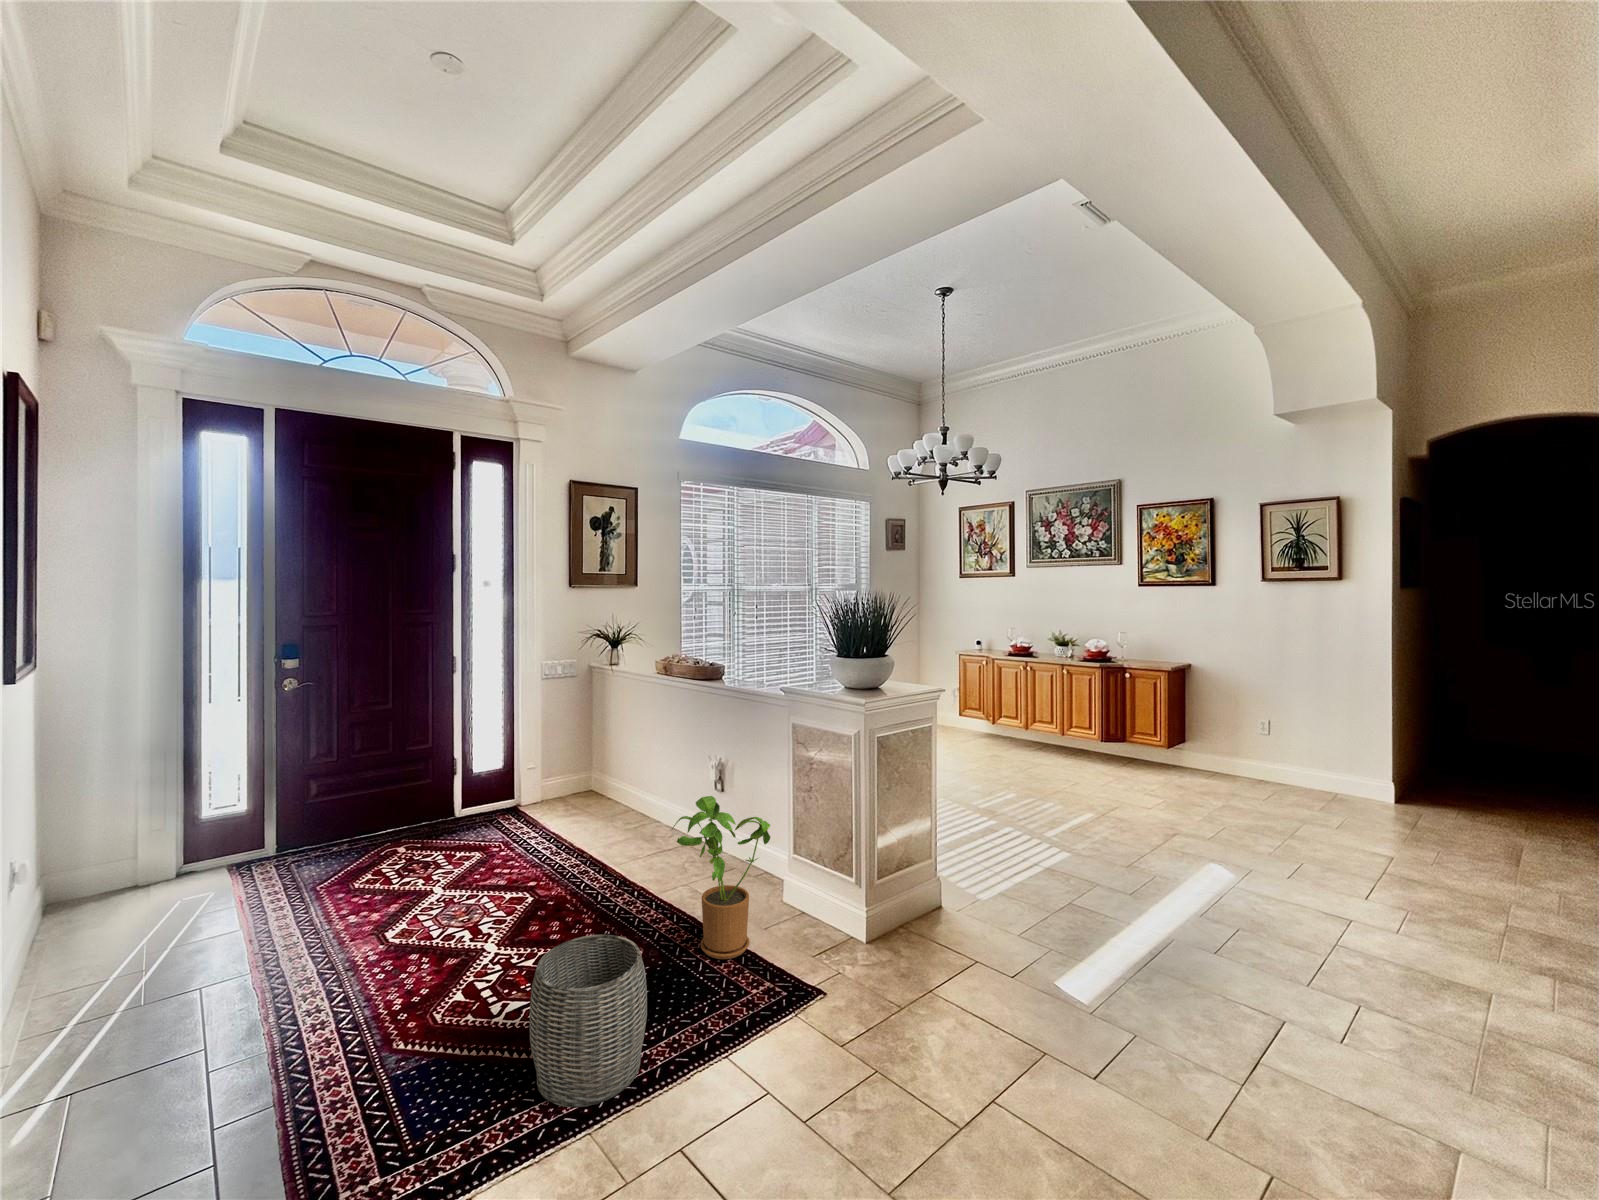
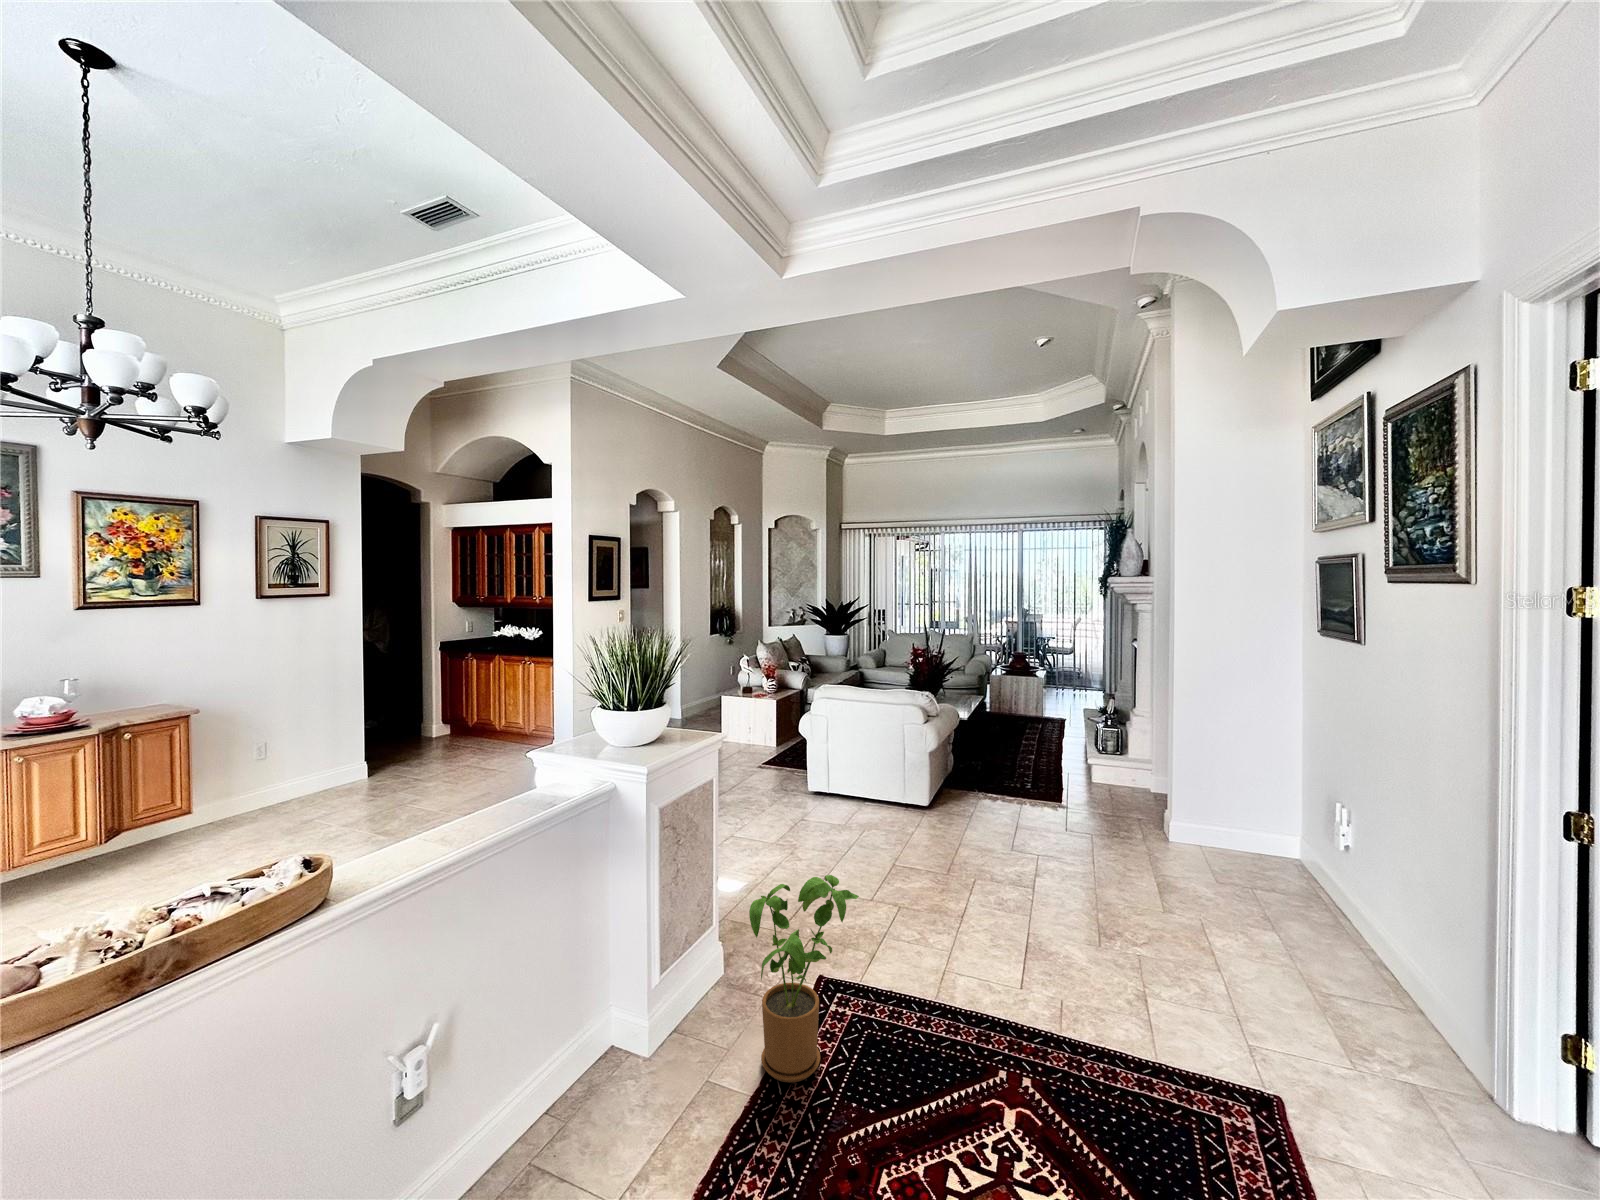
woven basket: present [530,934,647,1107] -> none [972,943,1081,1105]

